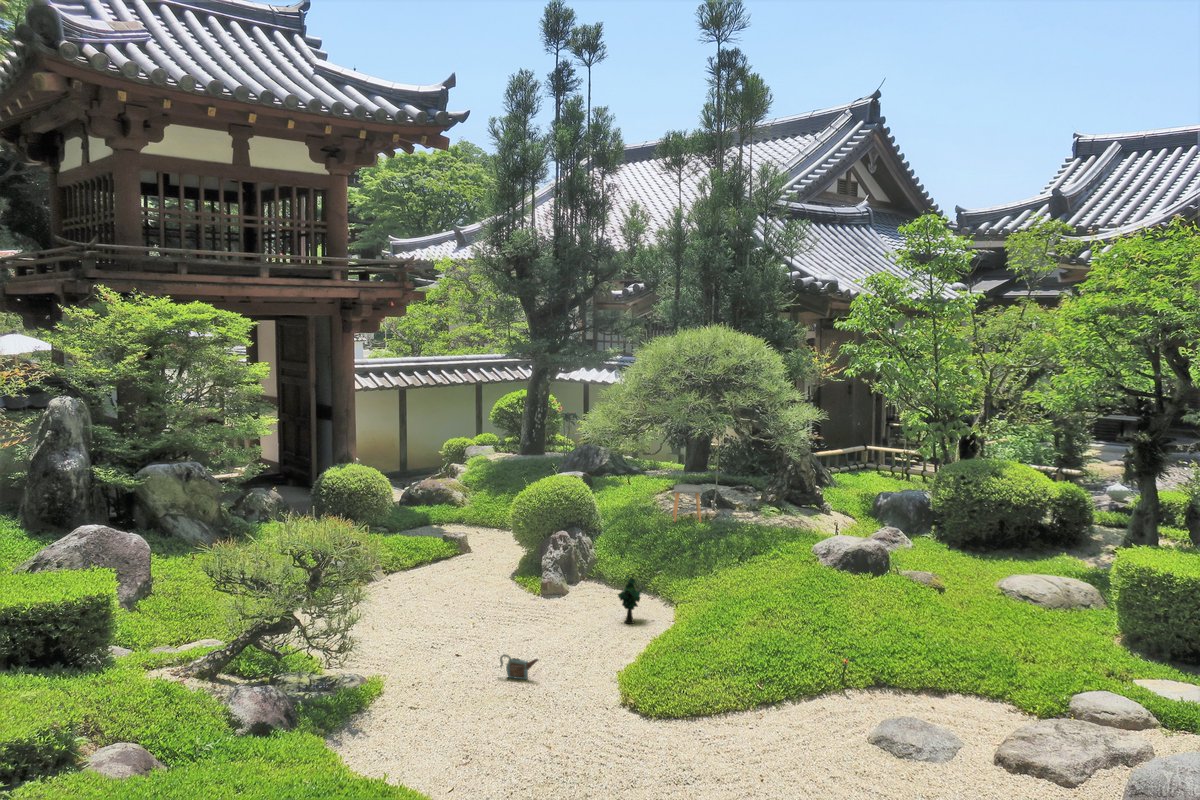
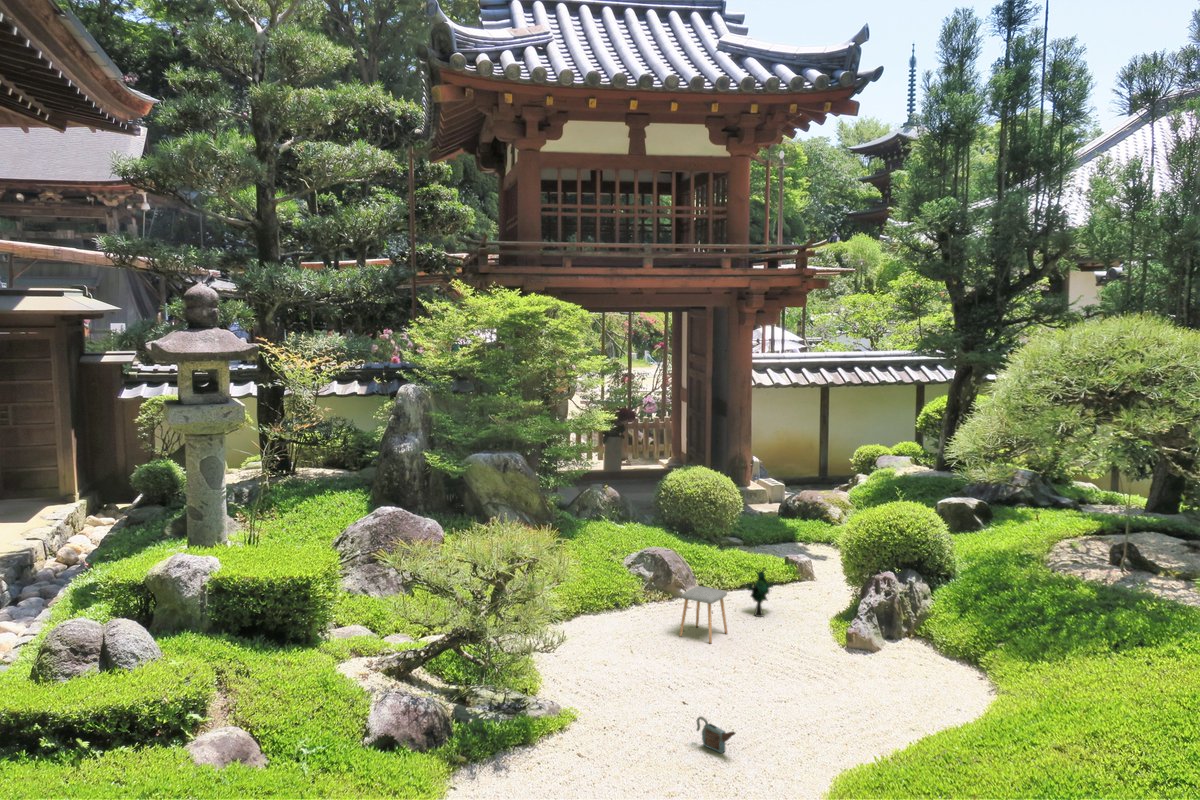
stool: present [673,484,702,522] -> present [680,586,727,644]
decorative plant: present [618,574,642,624] -> present [746,568,773,617]

